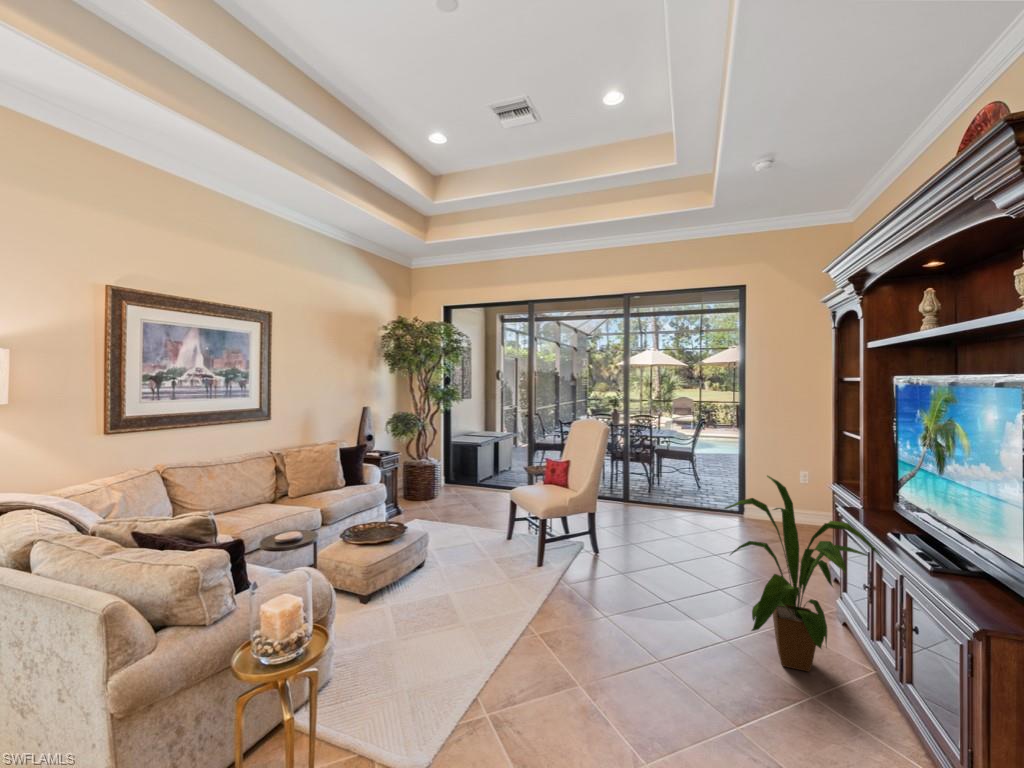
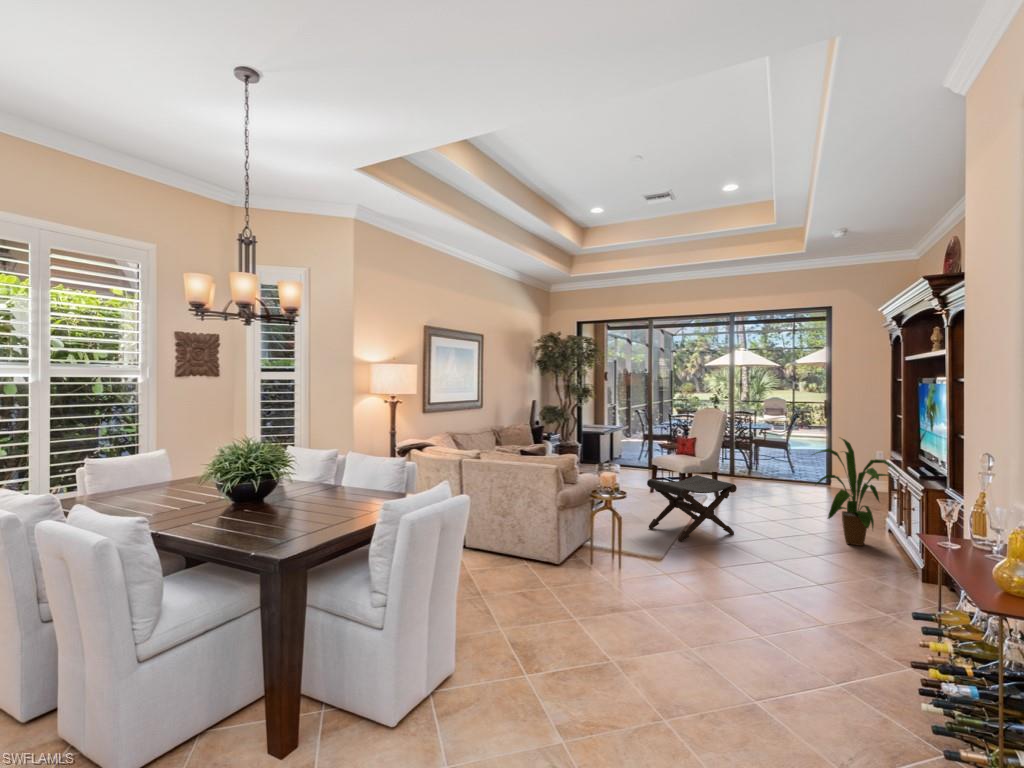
footstool: none [460,534,603,680] -> present [647,475,737,542]

